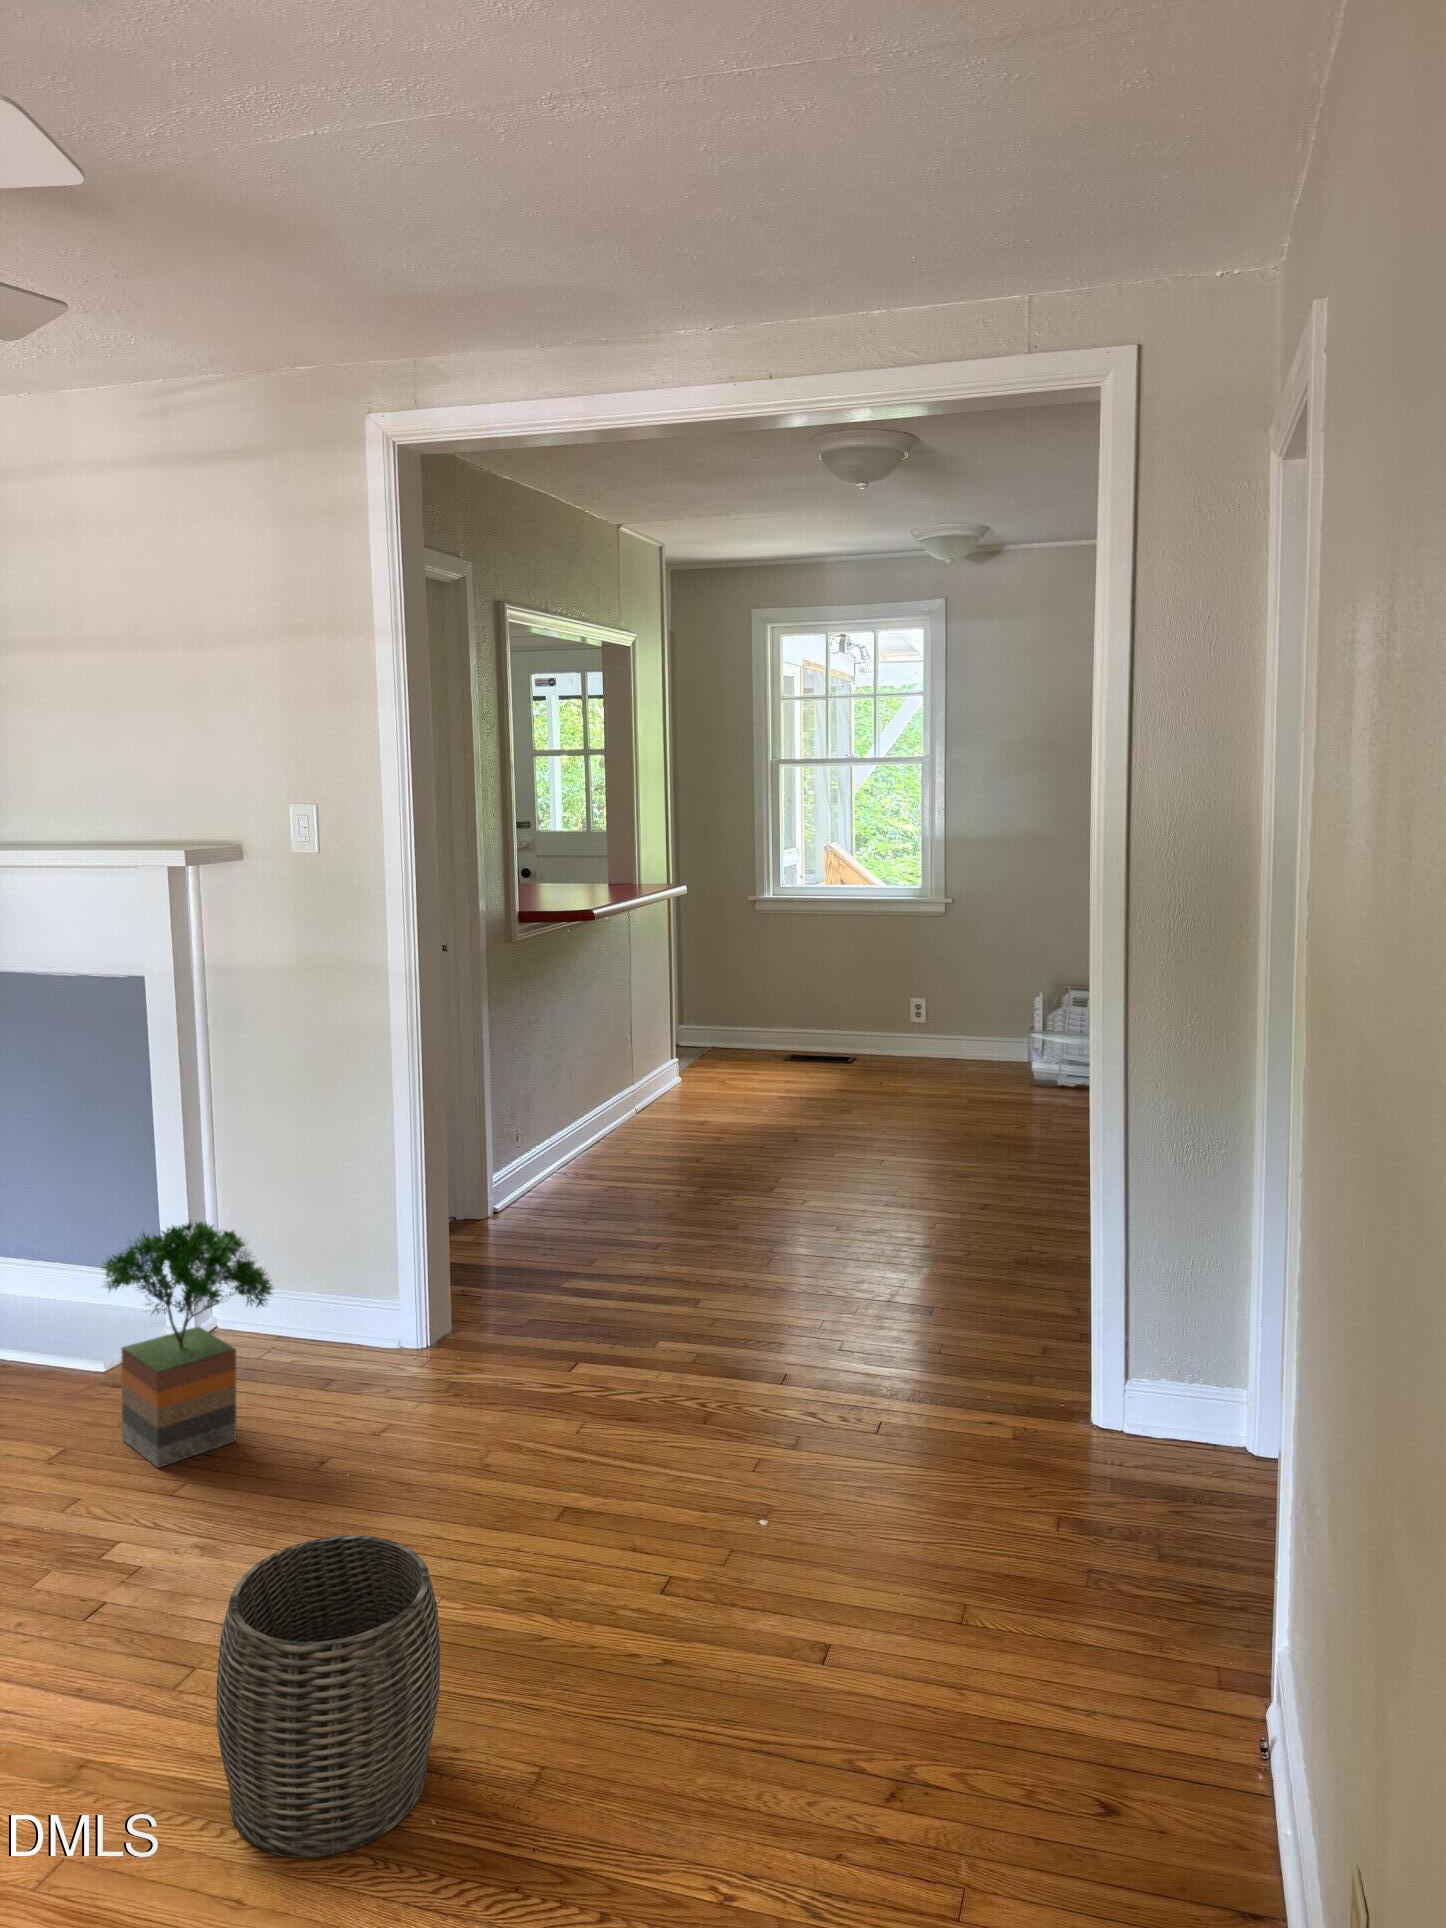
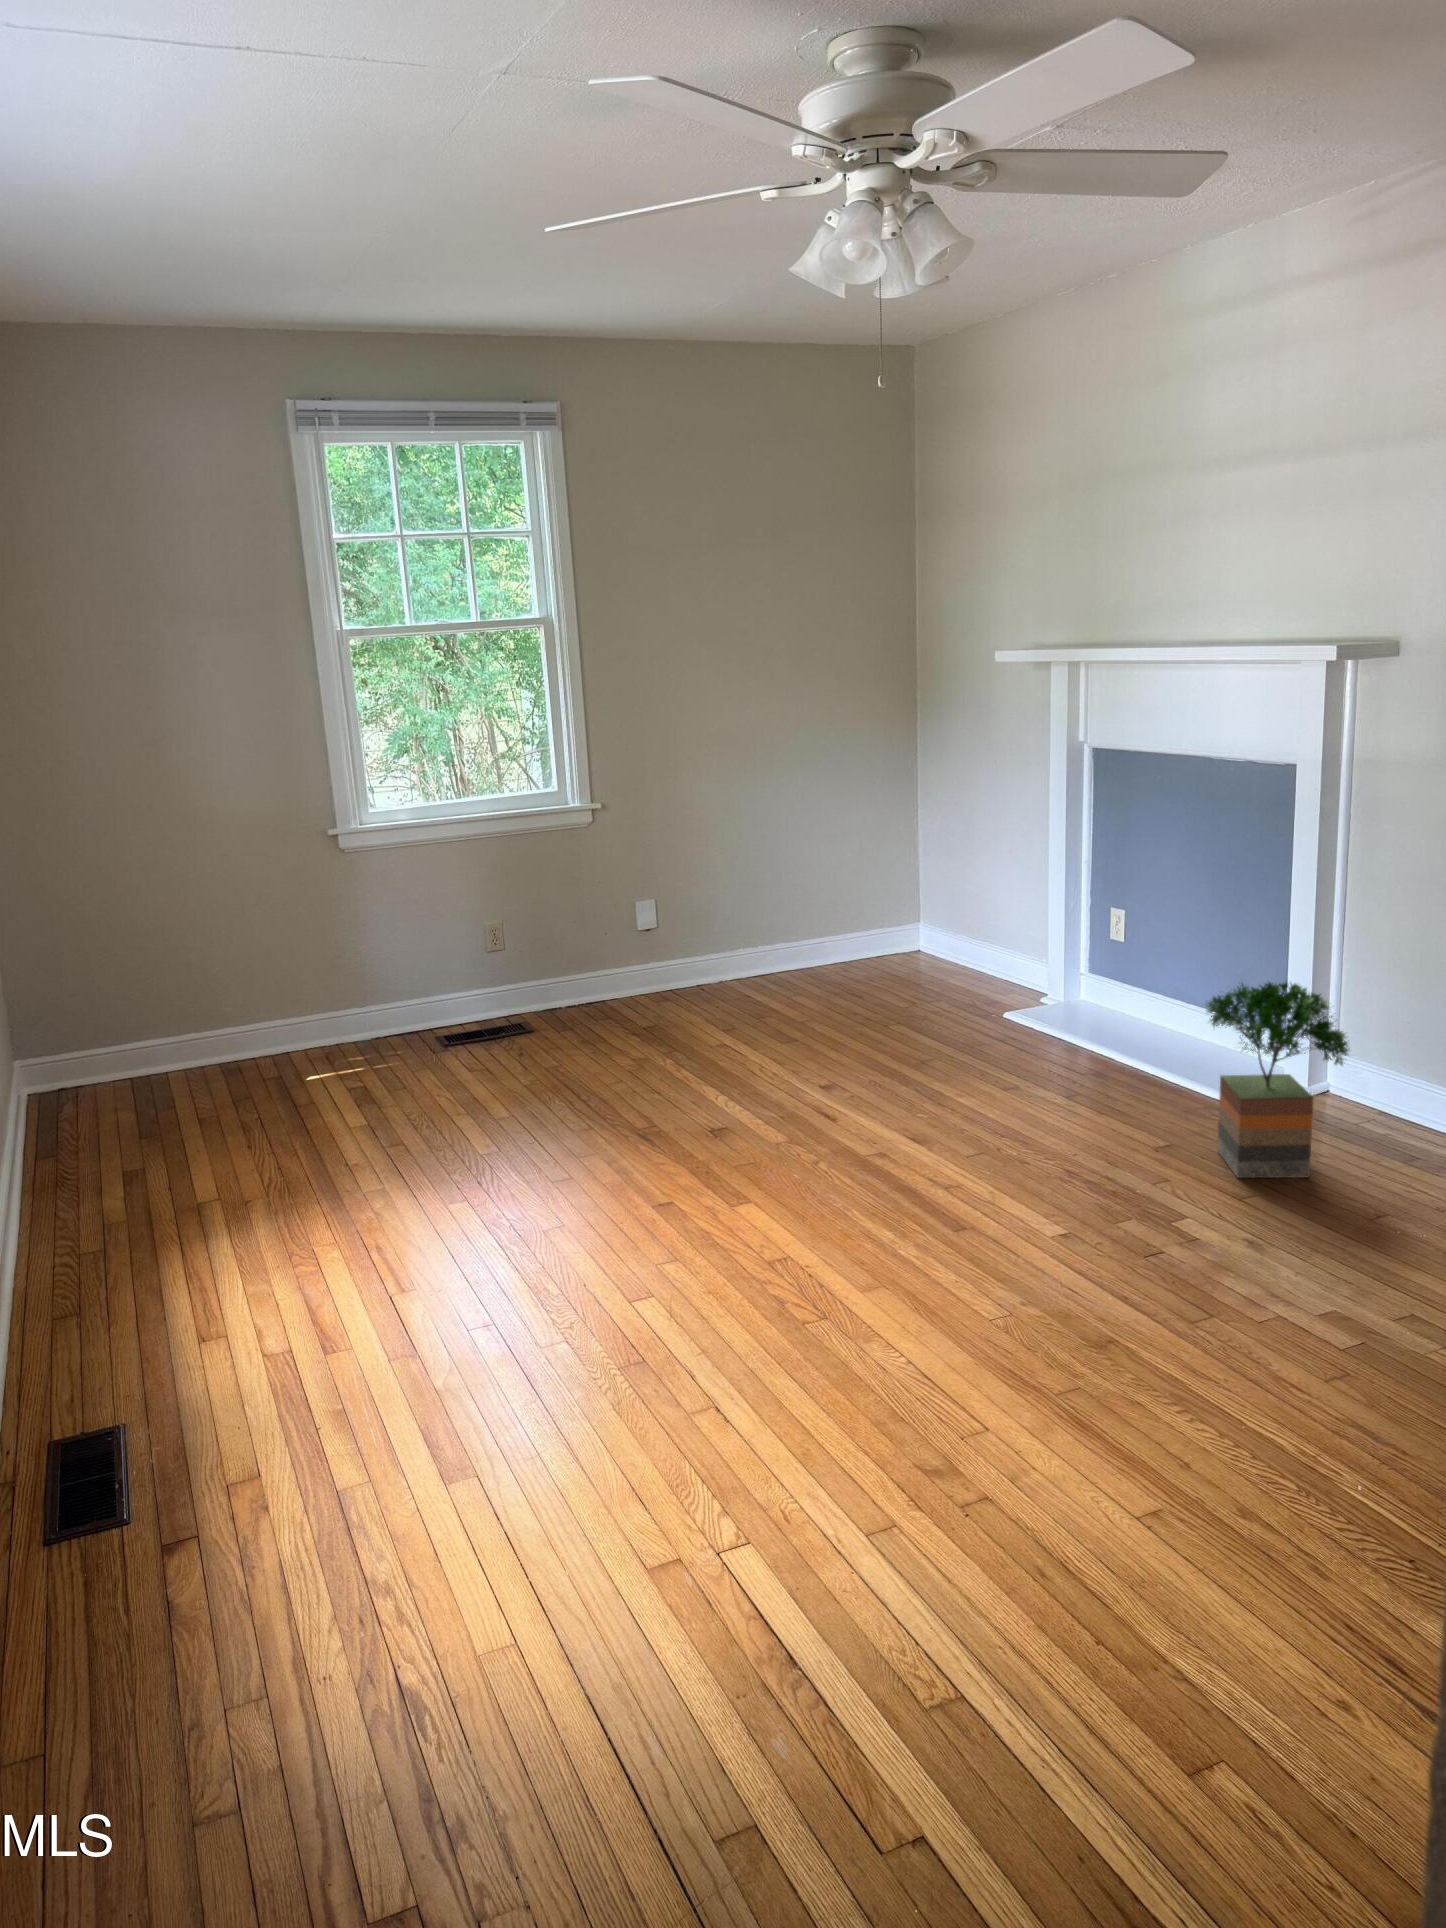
woven basket: present [217,1535,440,1858] -> none [1193,1232,1390,1476]

